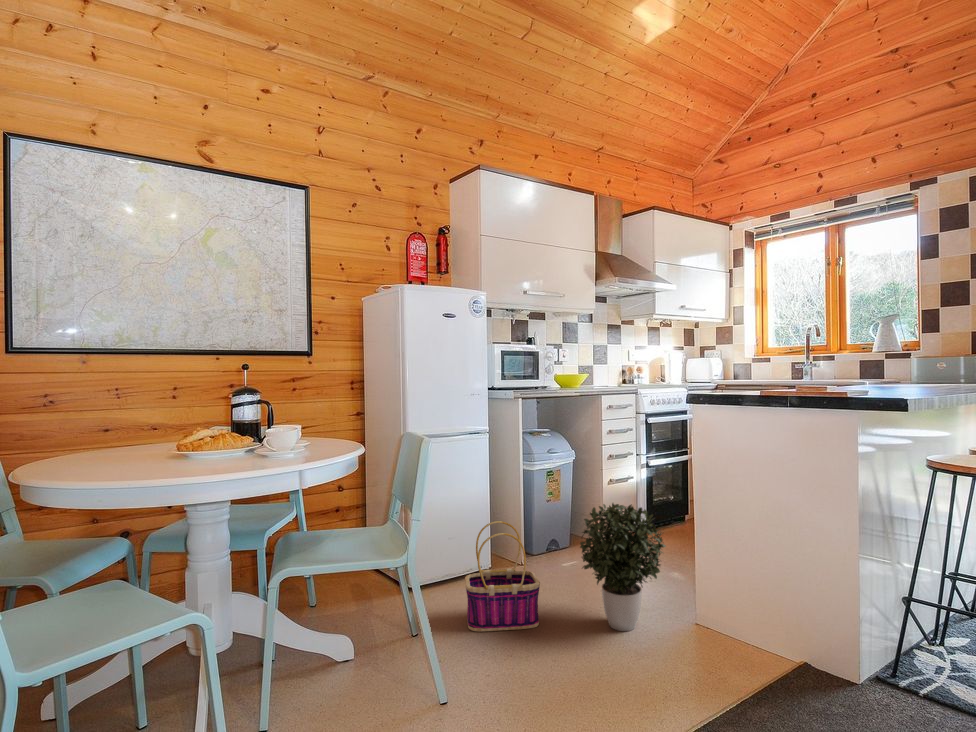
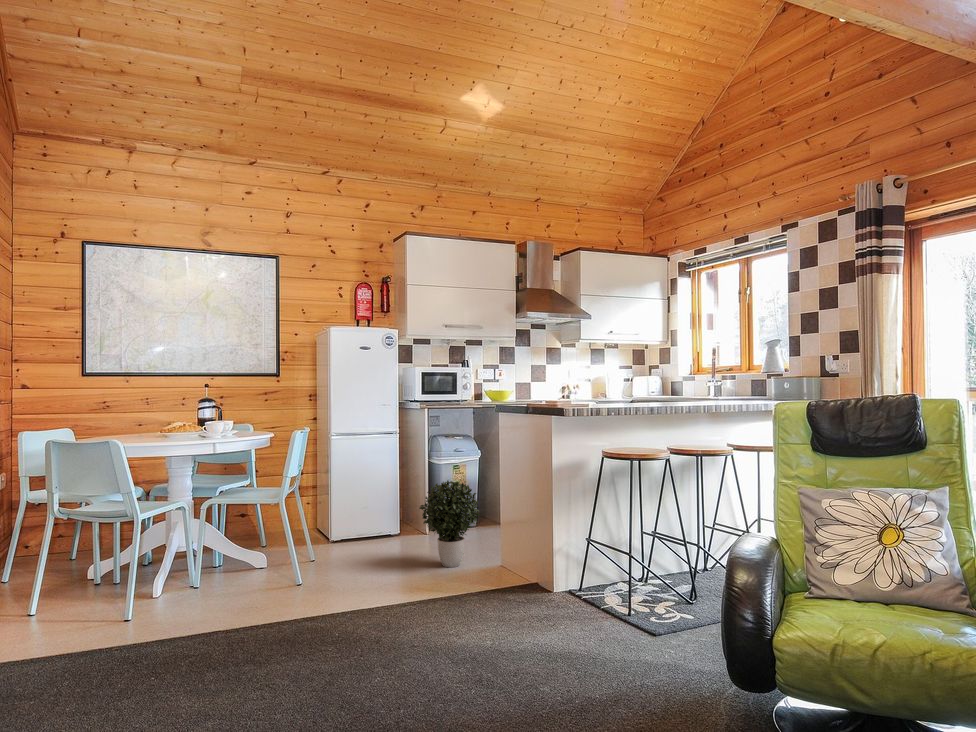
basket: present [465,521,540,632] -> none [350,492,402,563]

